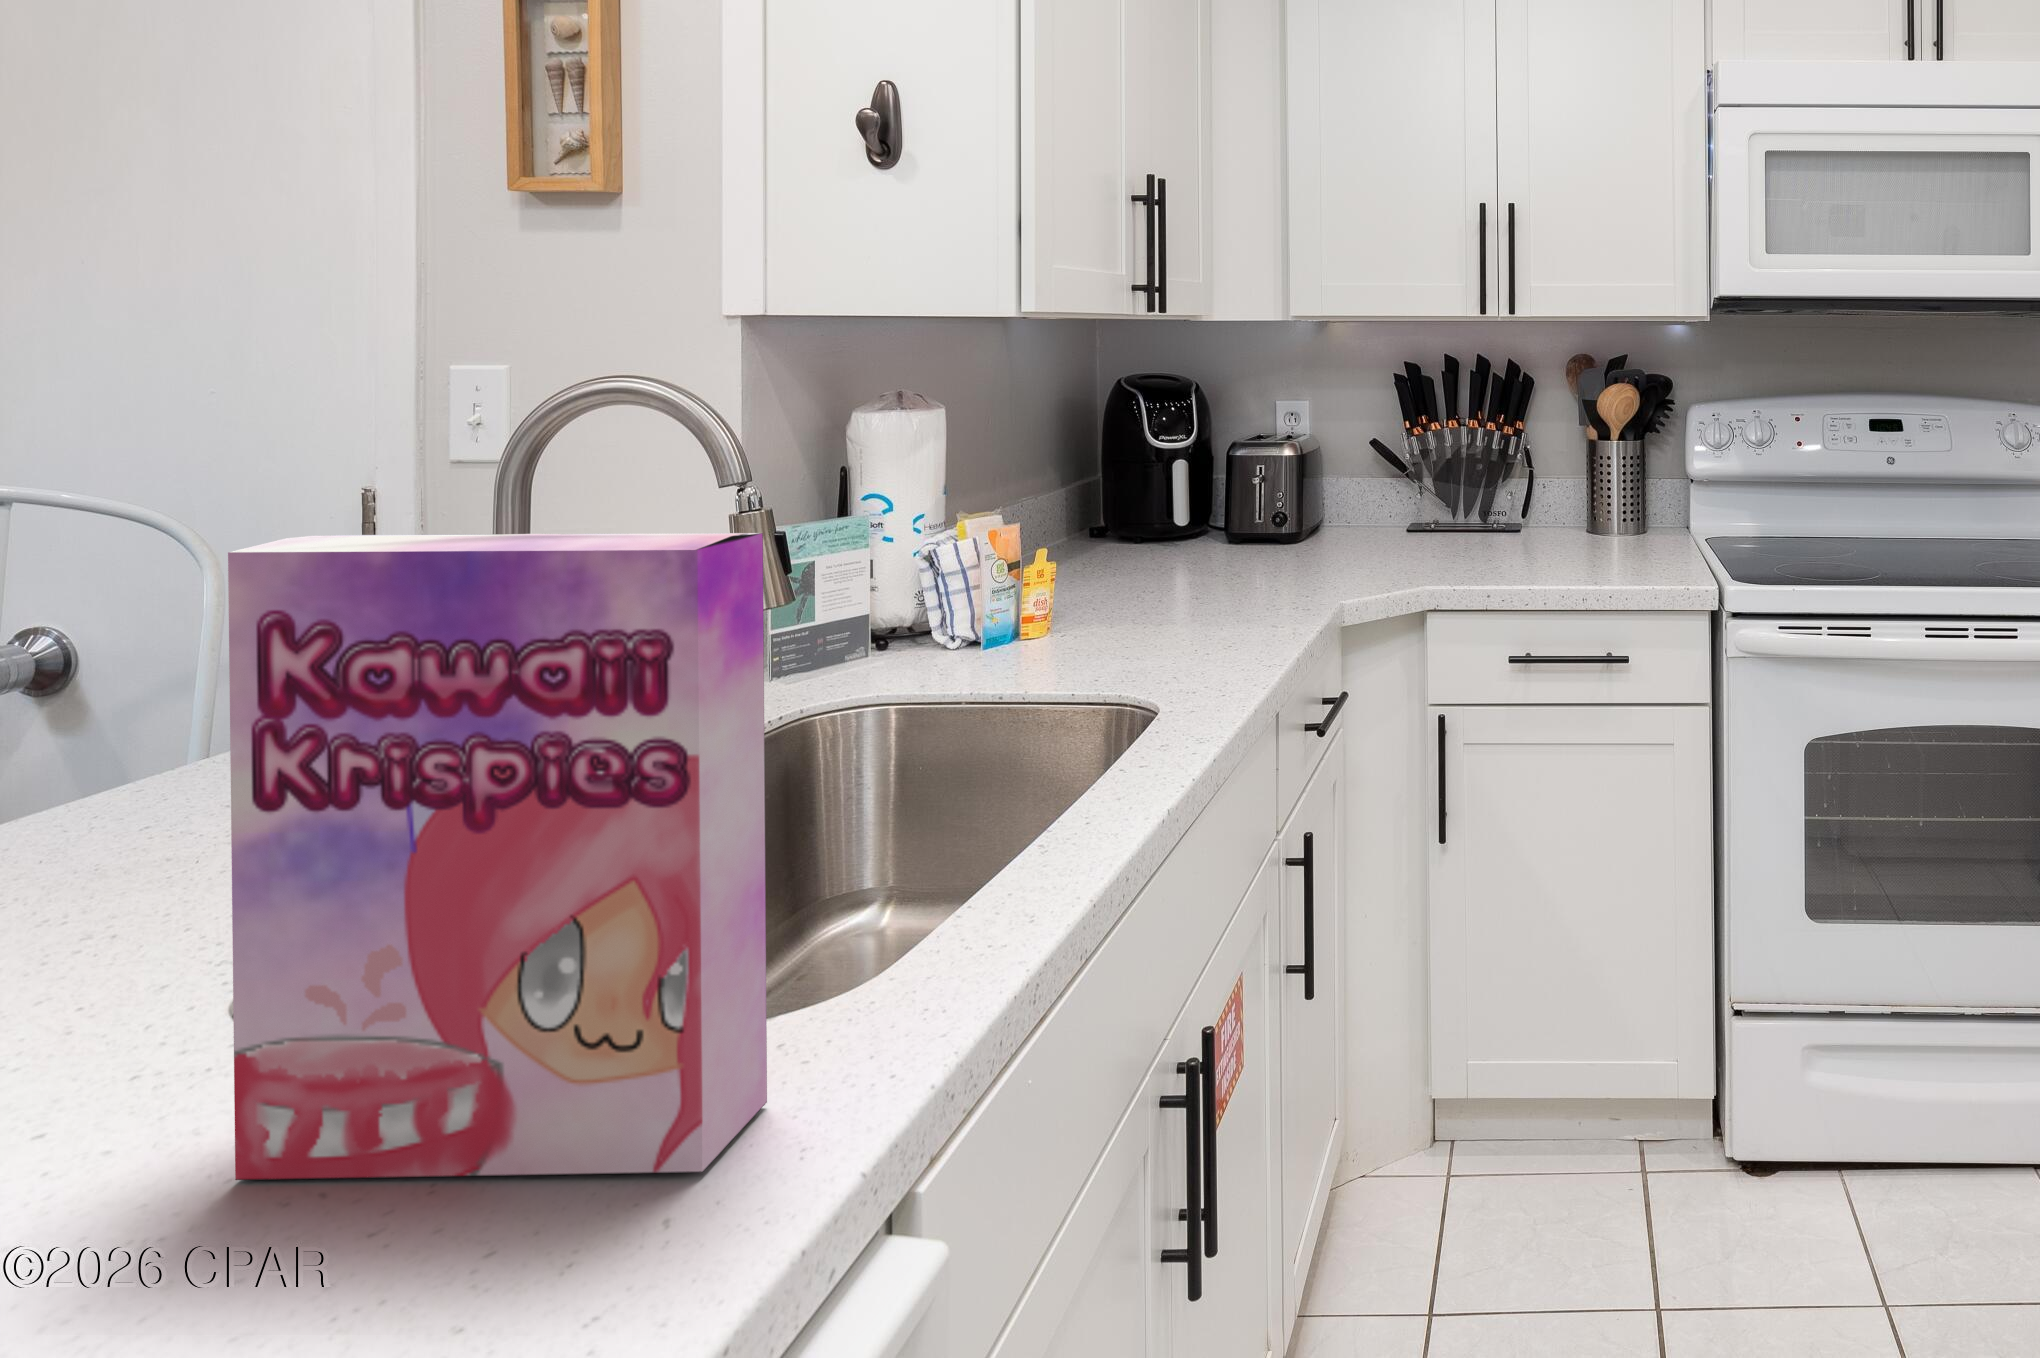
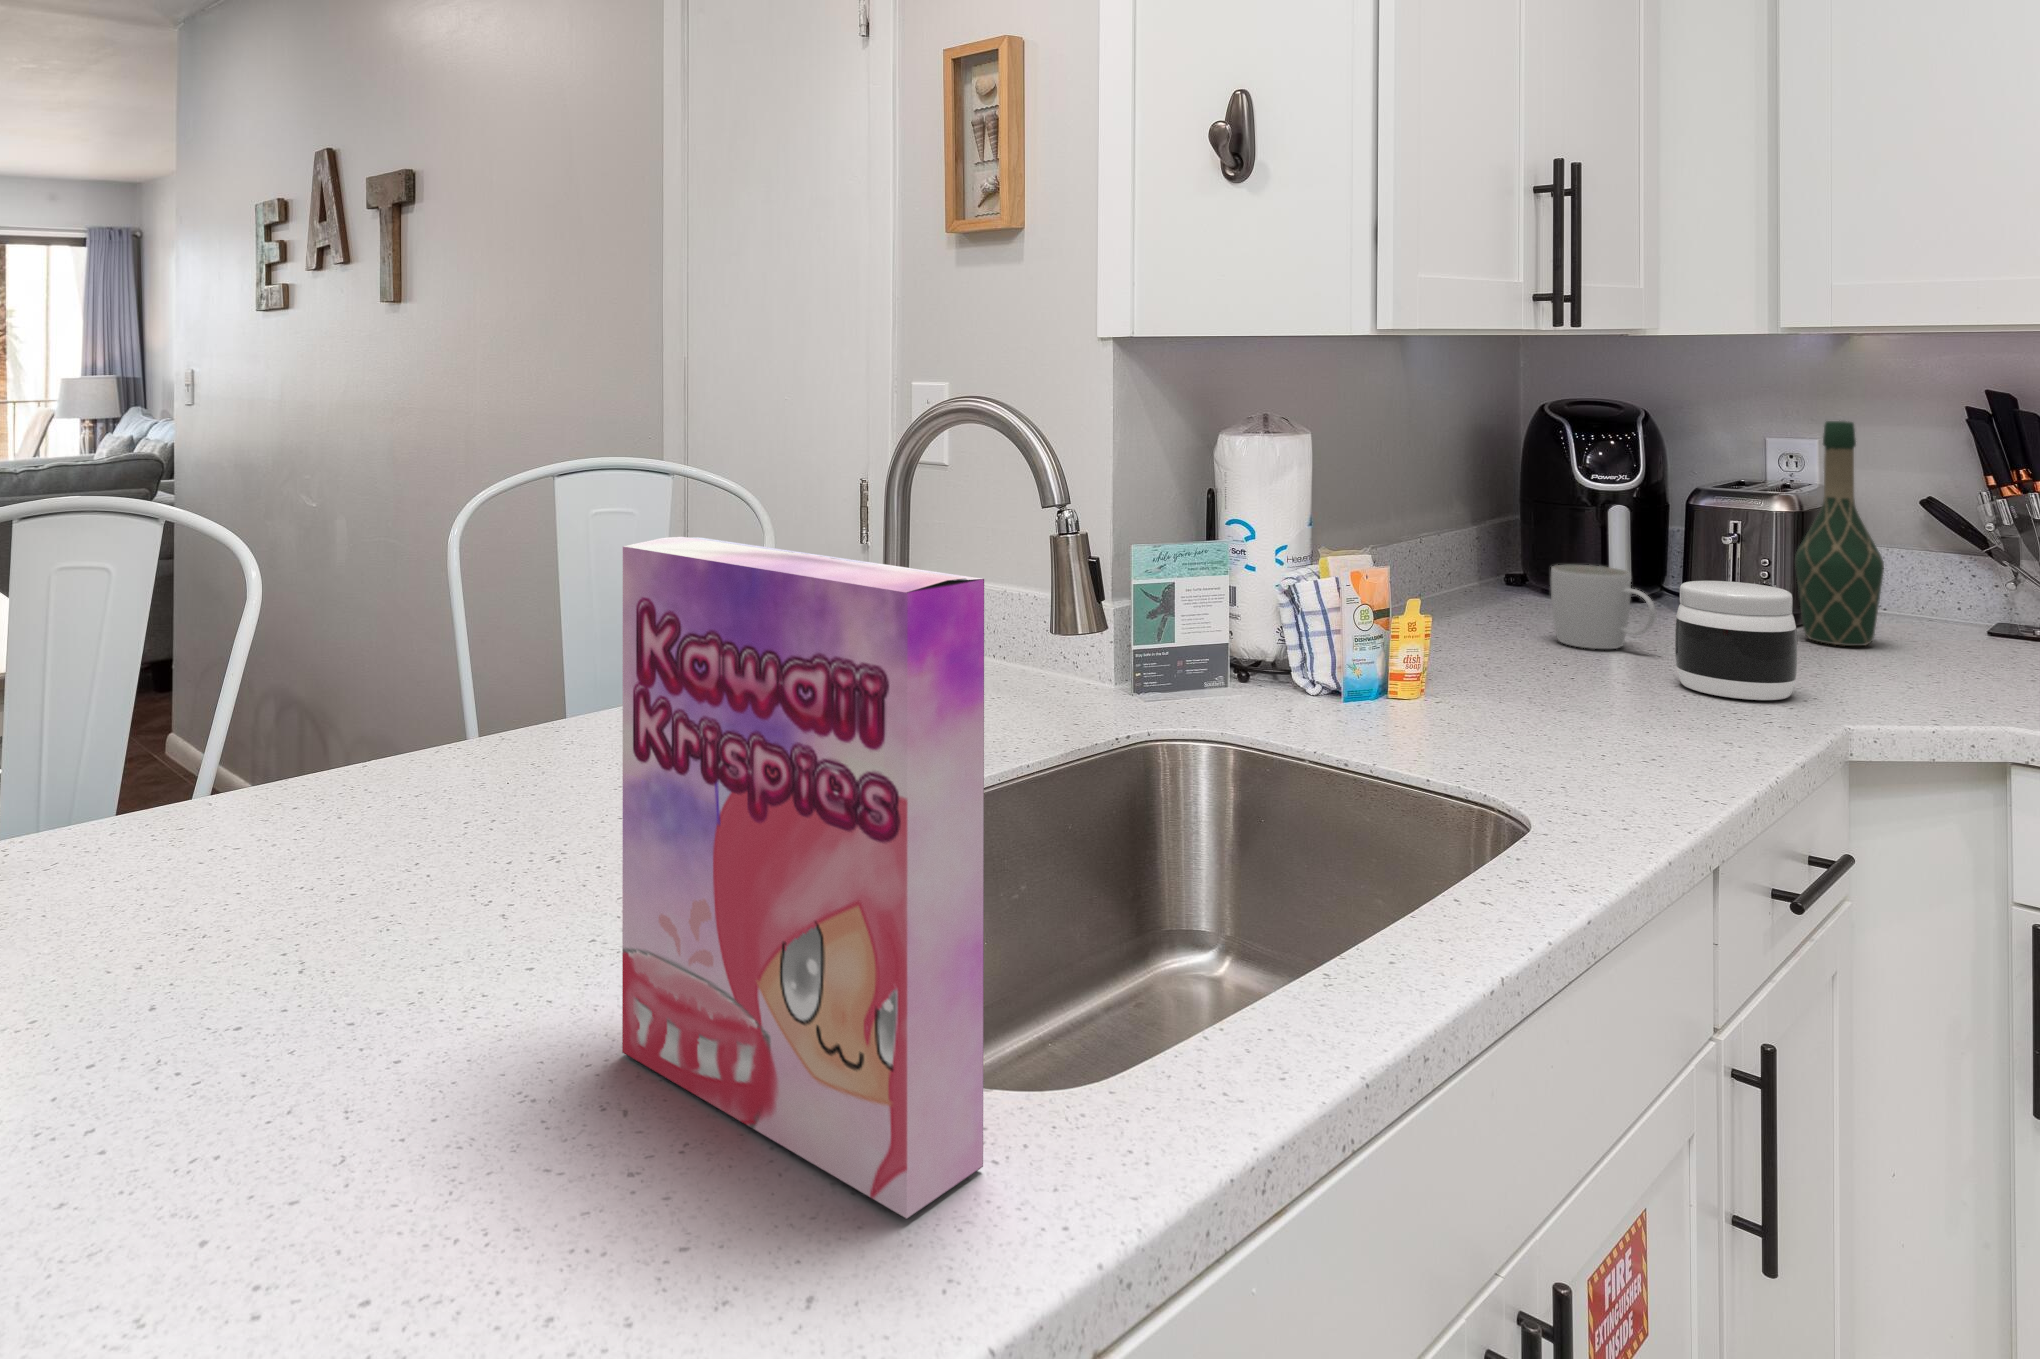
wine bottle: none [1299,385,1352,551] -> present [1795,421,1884,646]
jar: none [1231,509,1309,597] -> present [1675,581,1798,700]
mug: none [1136,510,1213,577] -> present [1551,565,1656,649]

